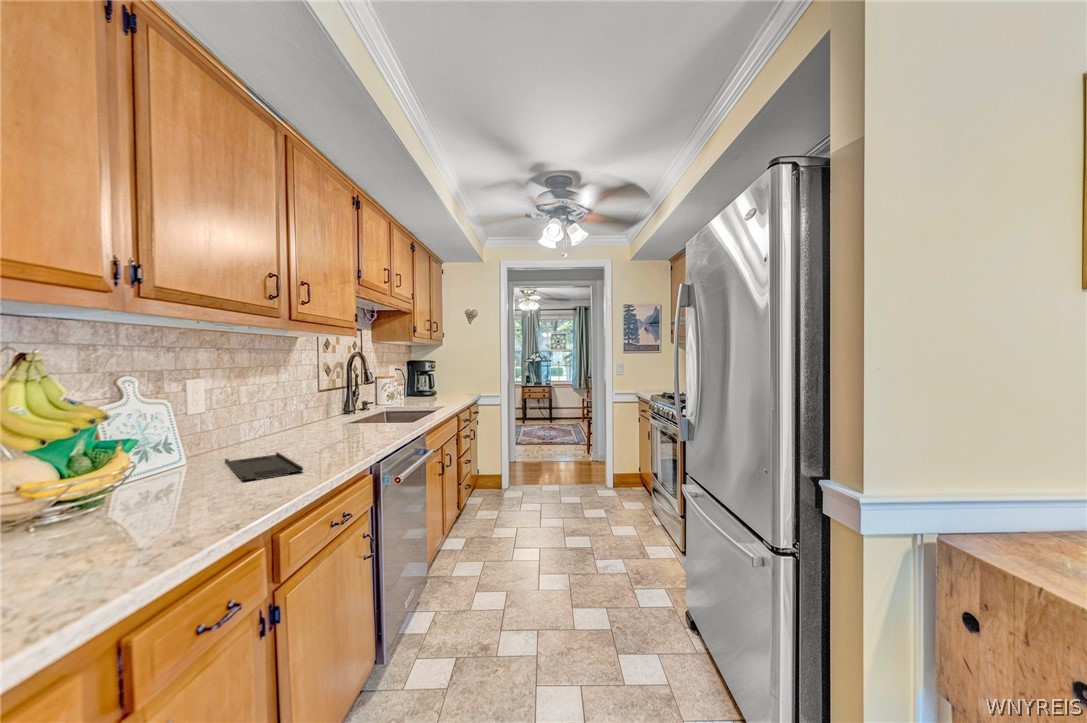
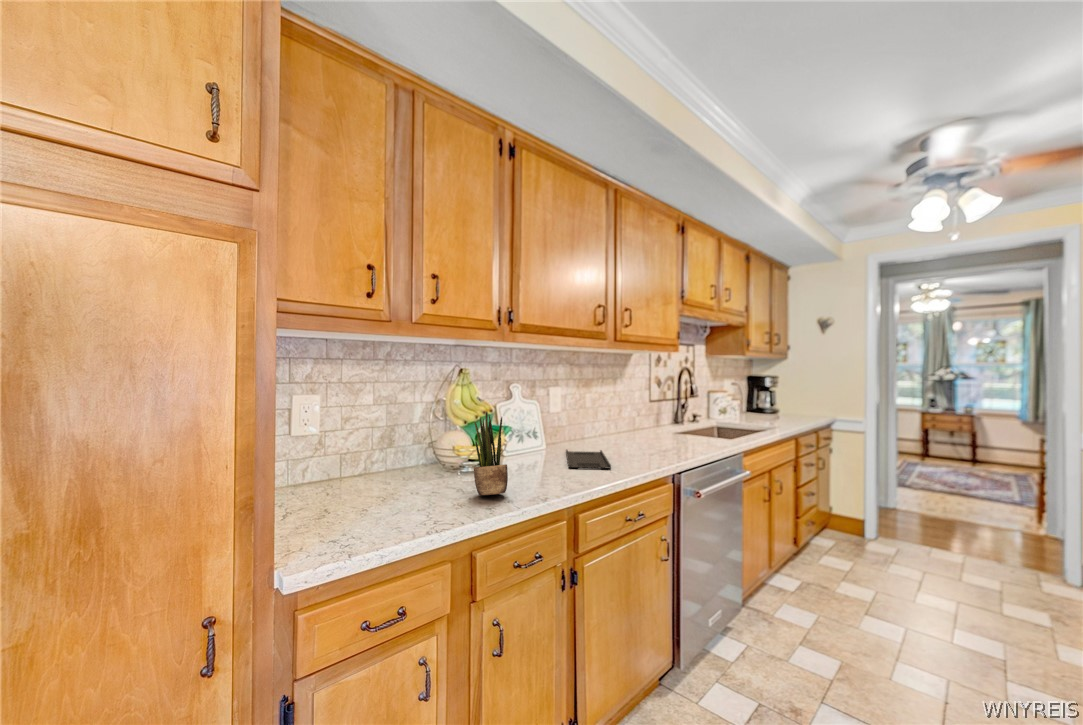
potted plant: none [84,416,159,552] -> present [474,412,508,495]

